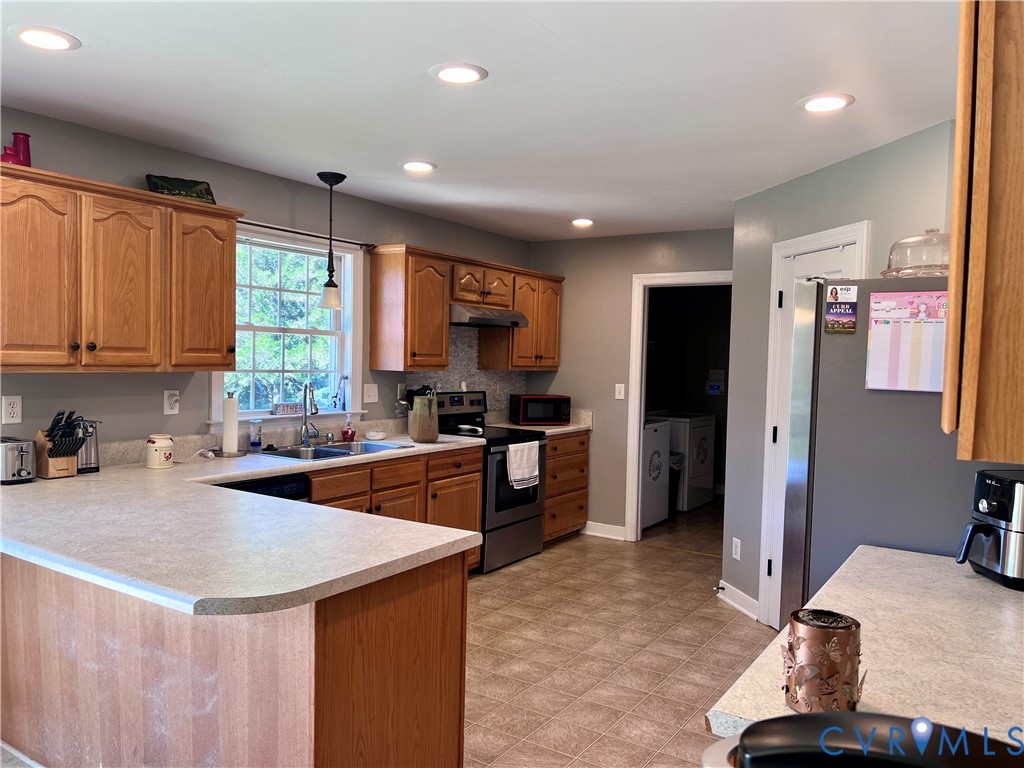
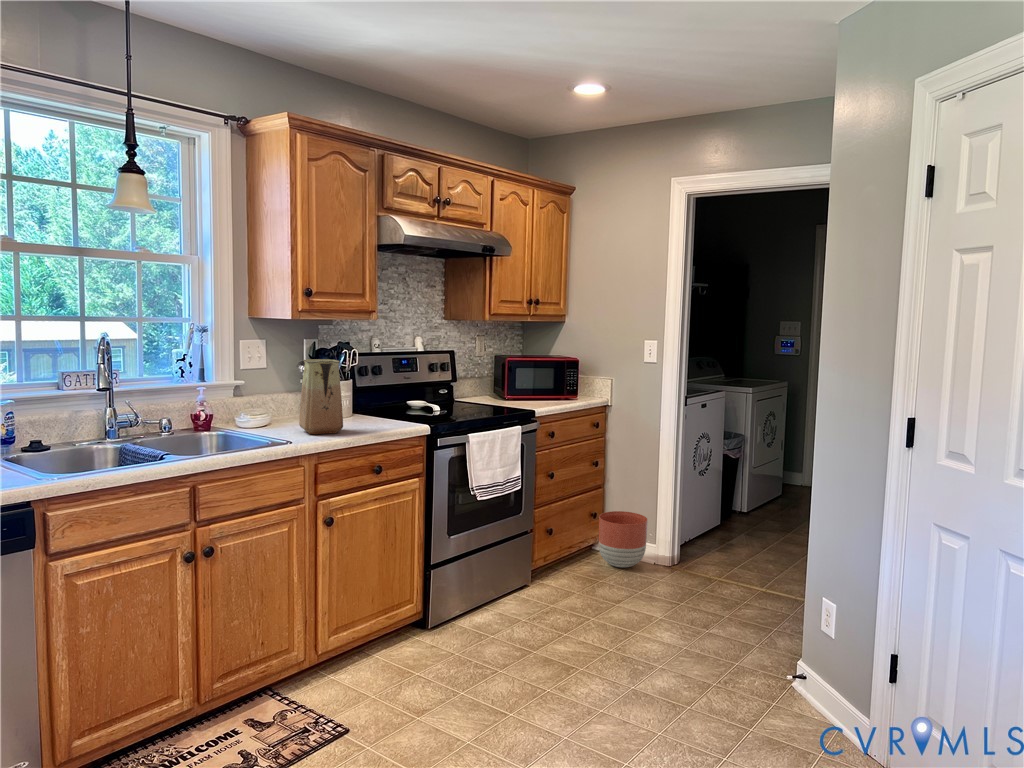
planter: none [585,504,619,543] -> present [599,511,647,567]

